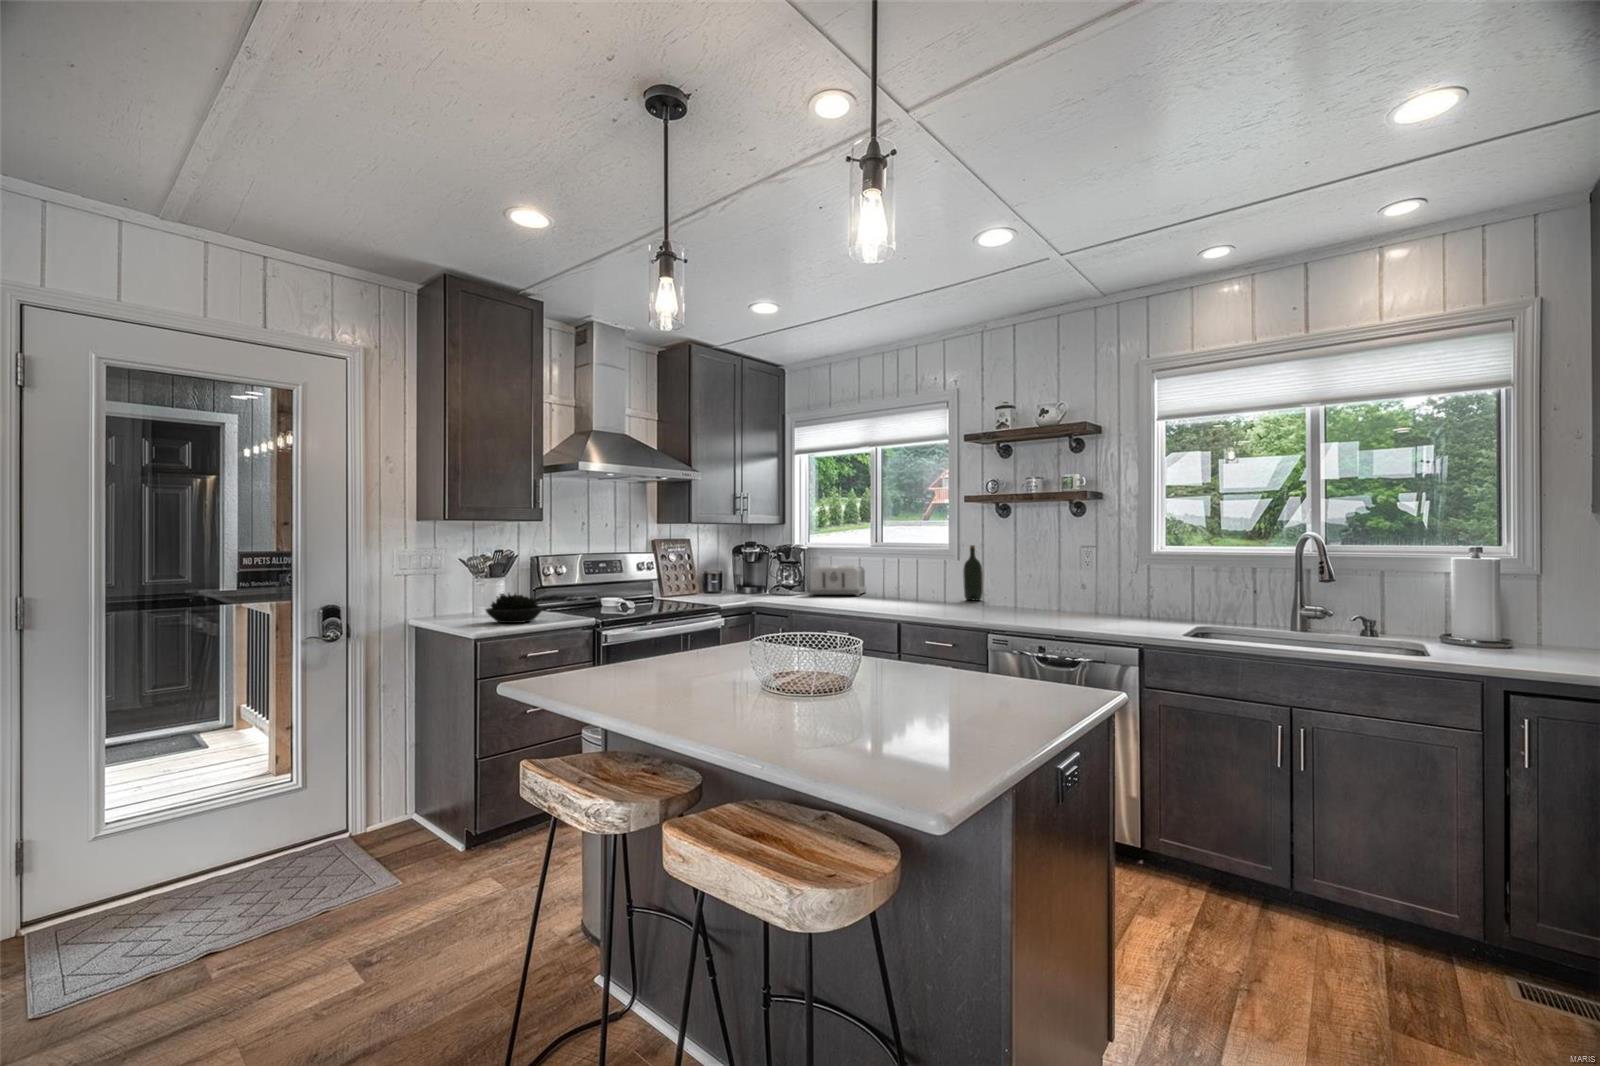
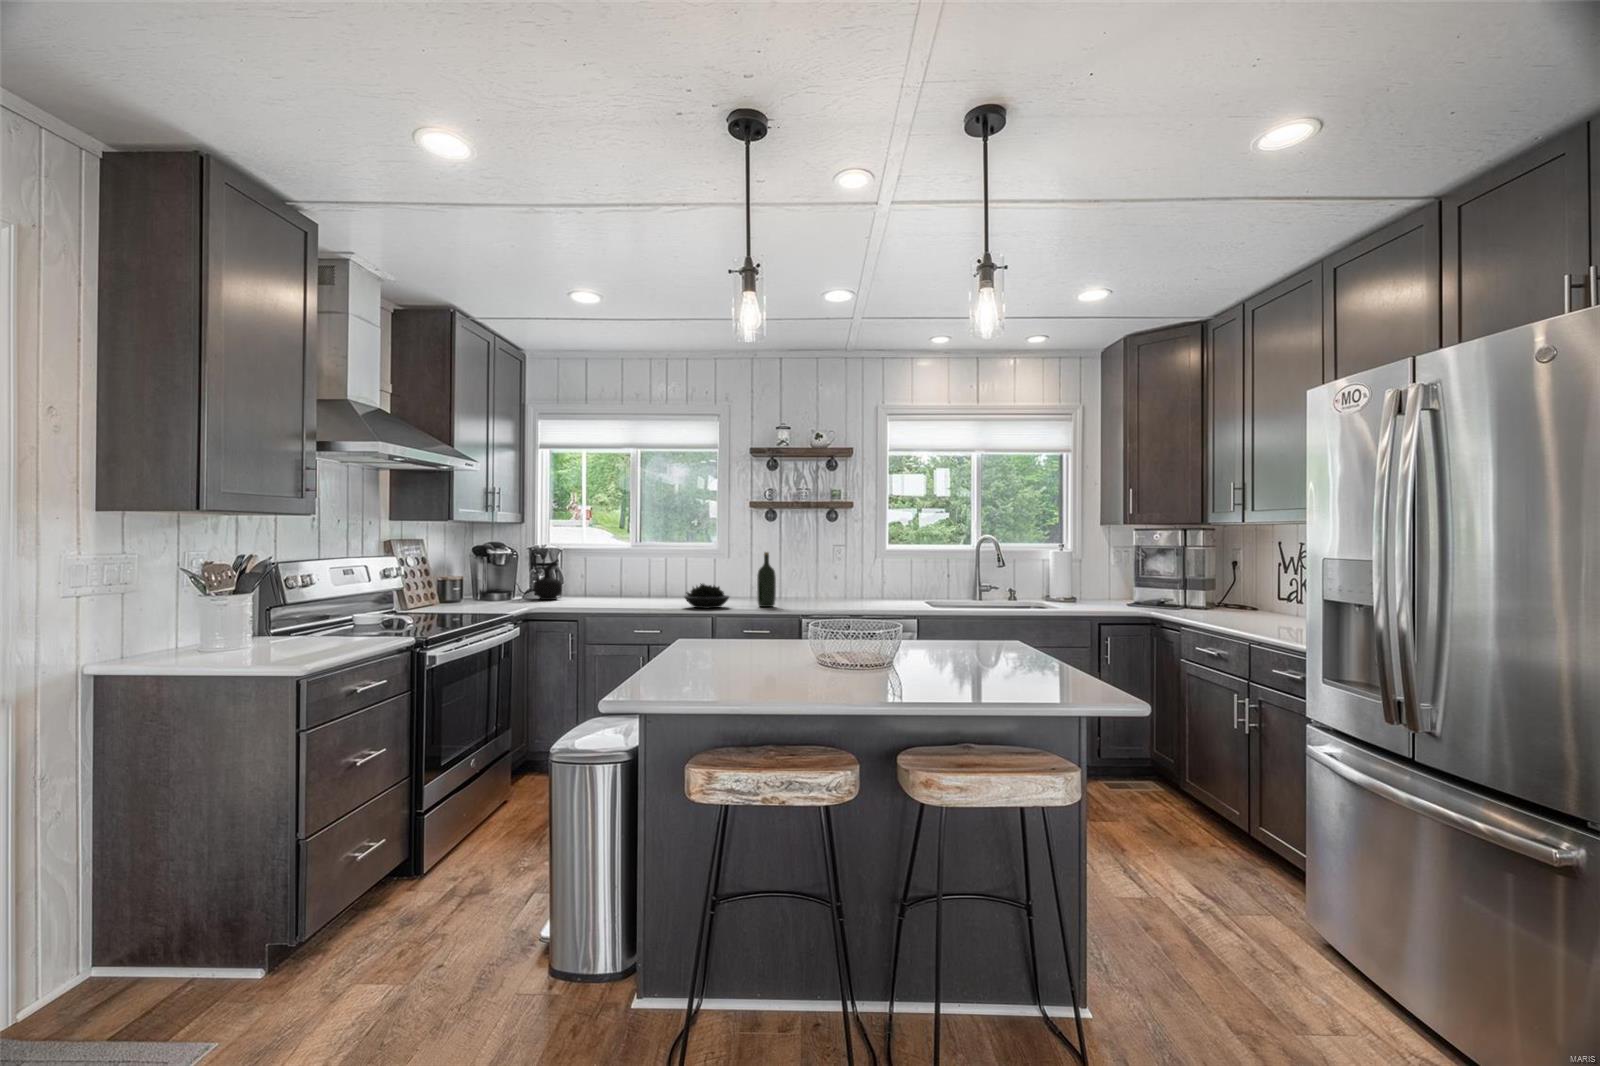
ceramic jug: none [783,550,810,592] -> present [533,553,562,600]
toaster: present [809,565,866,596] -> none [577,570,635,604]
succulent plant: present [486,593,543,623] -> present [685,584,729,608]

